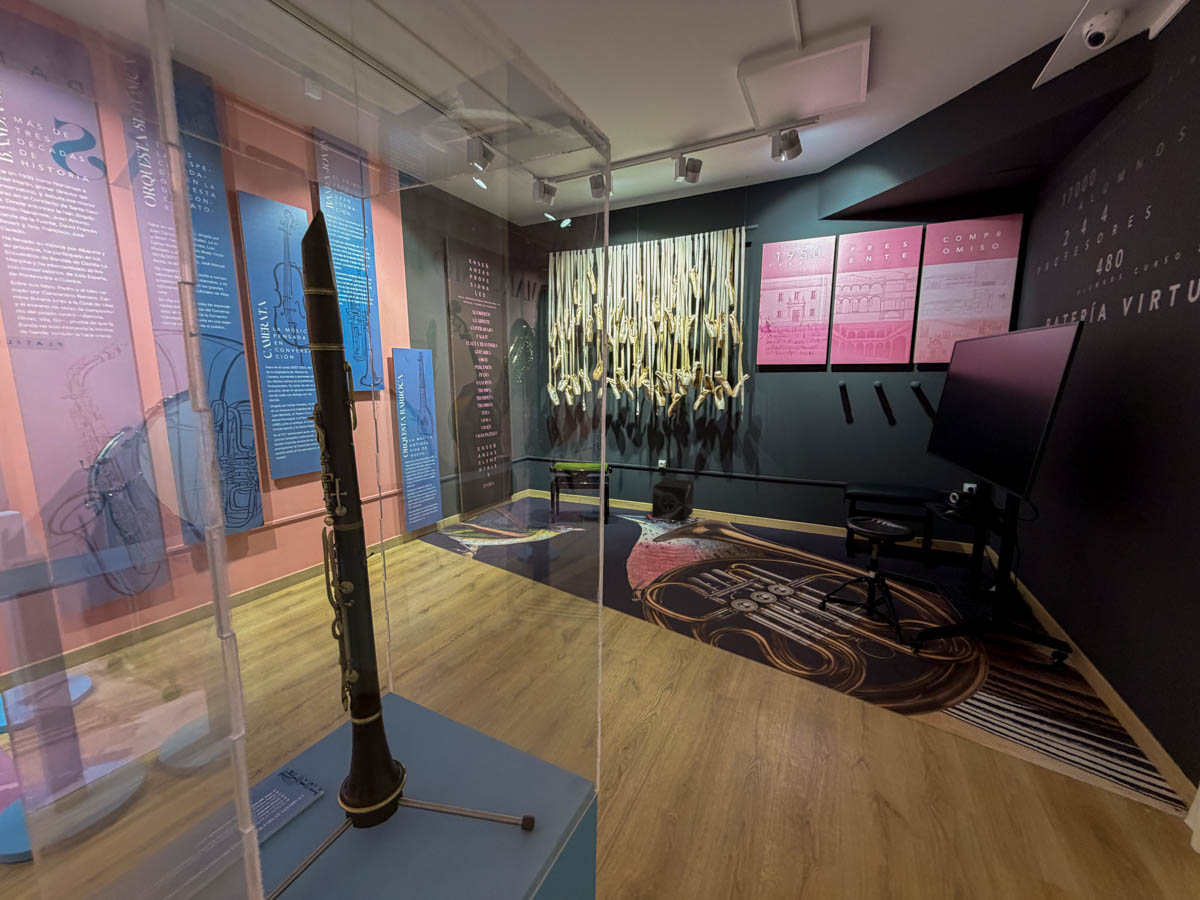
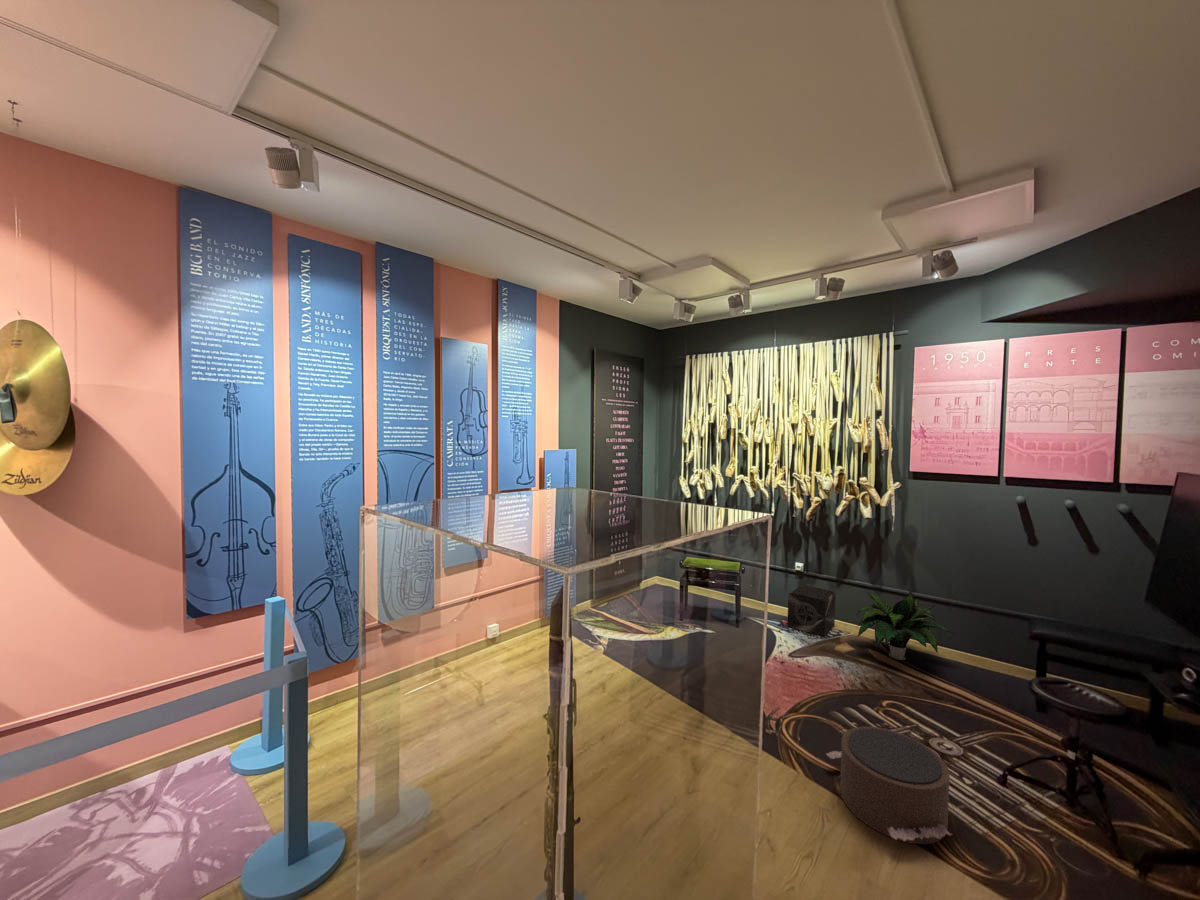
potted plant: none [710,471,790,531] -> present [857,591,954,660]
pouf: none [684,578,785,664] -> present [827,727,952,844]

